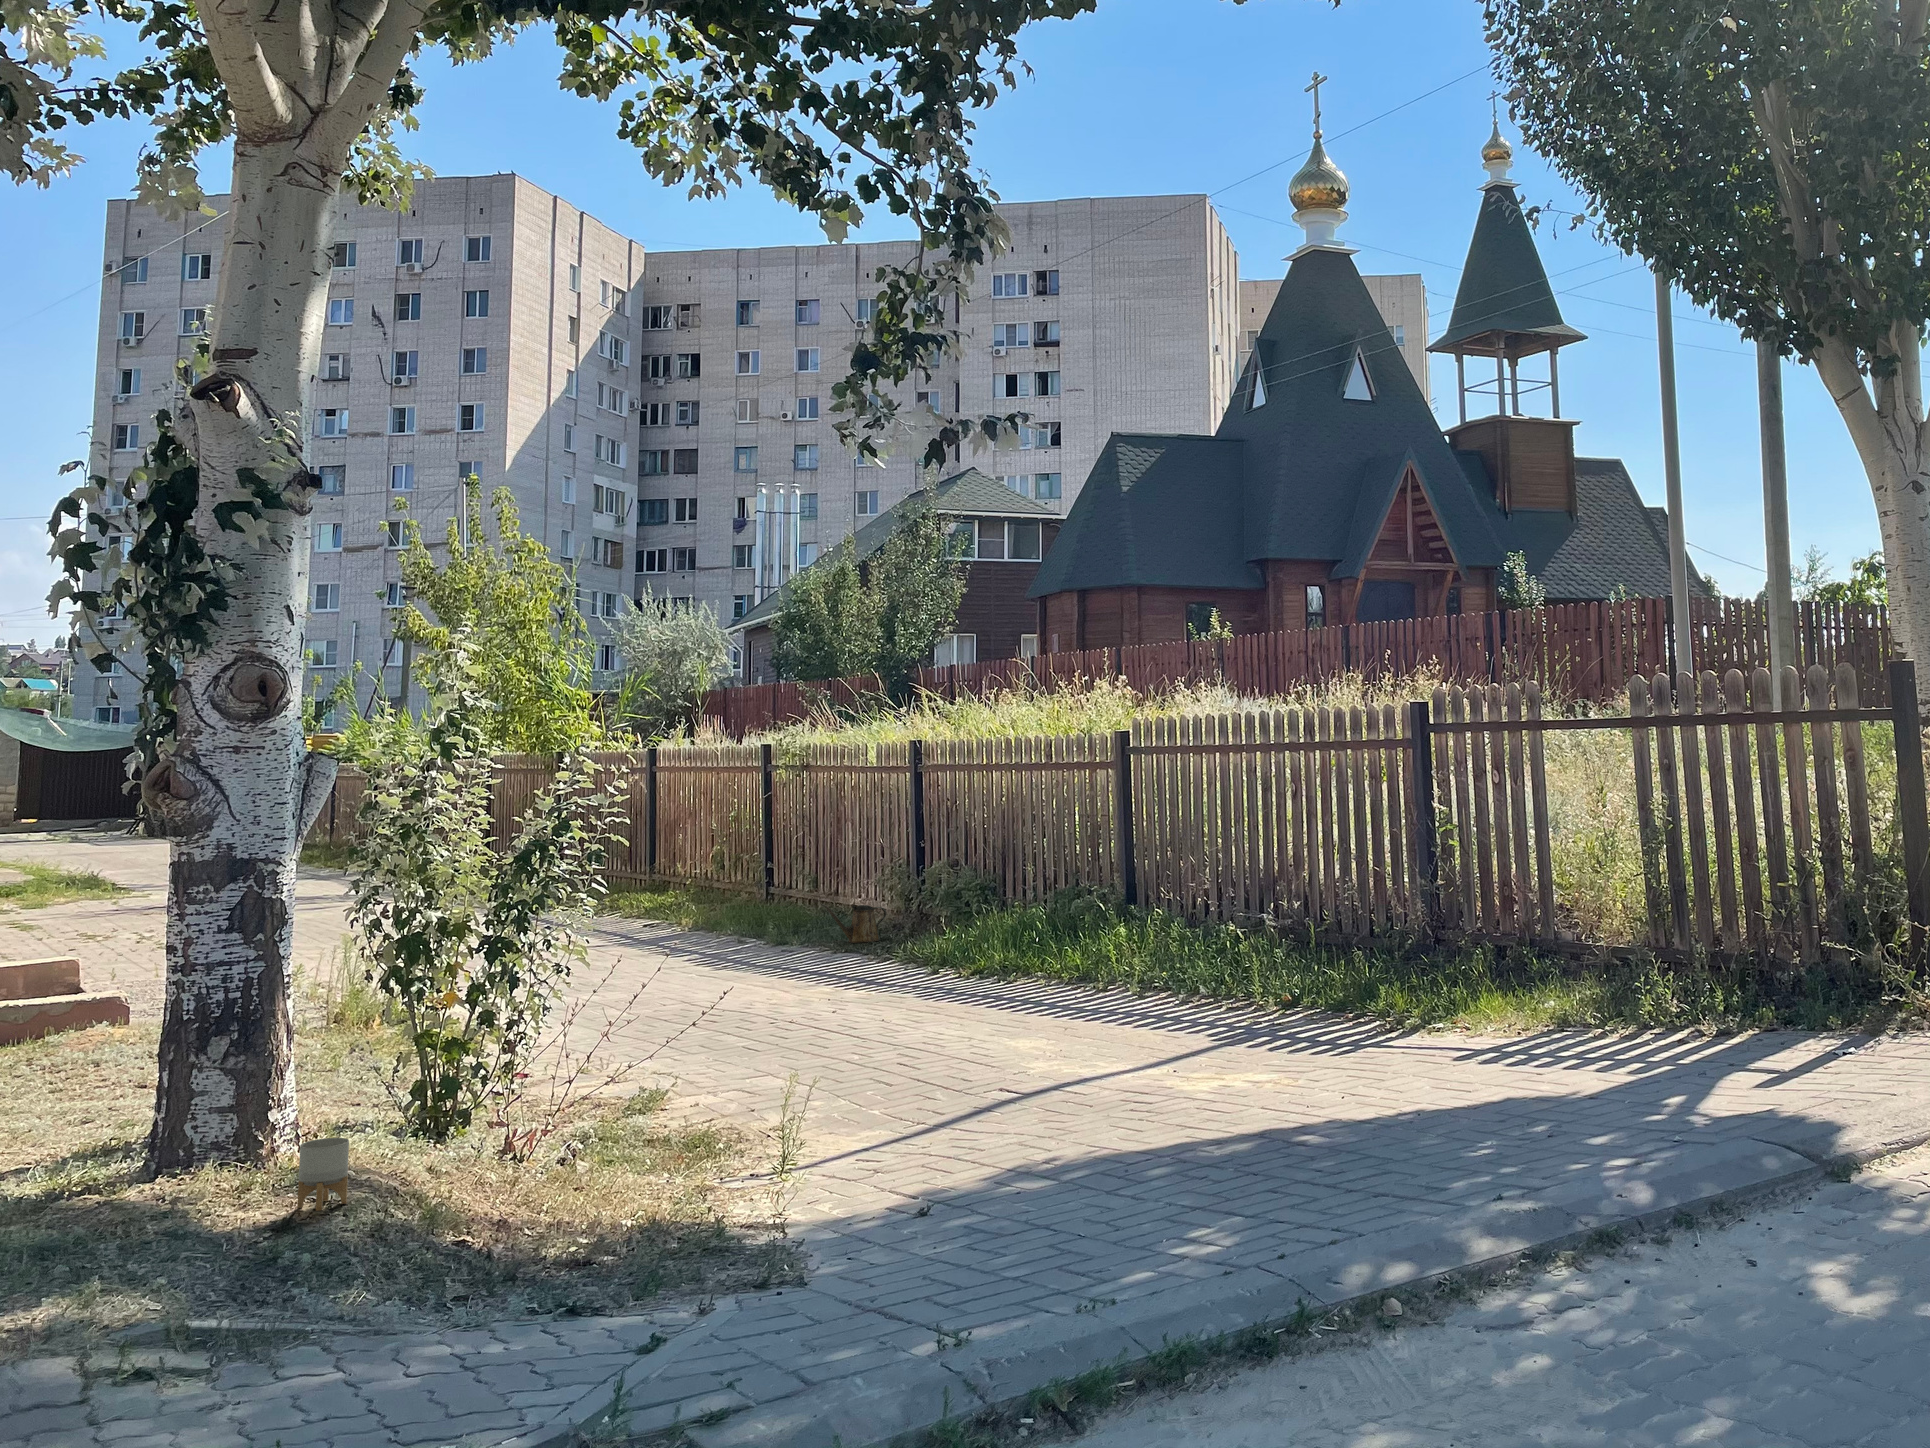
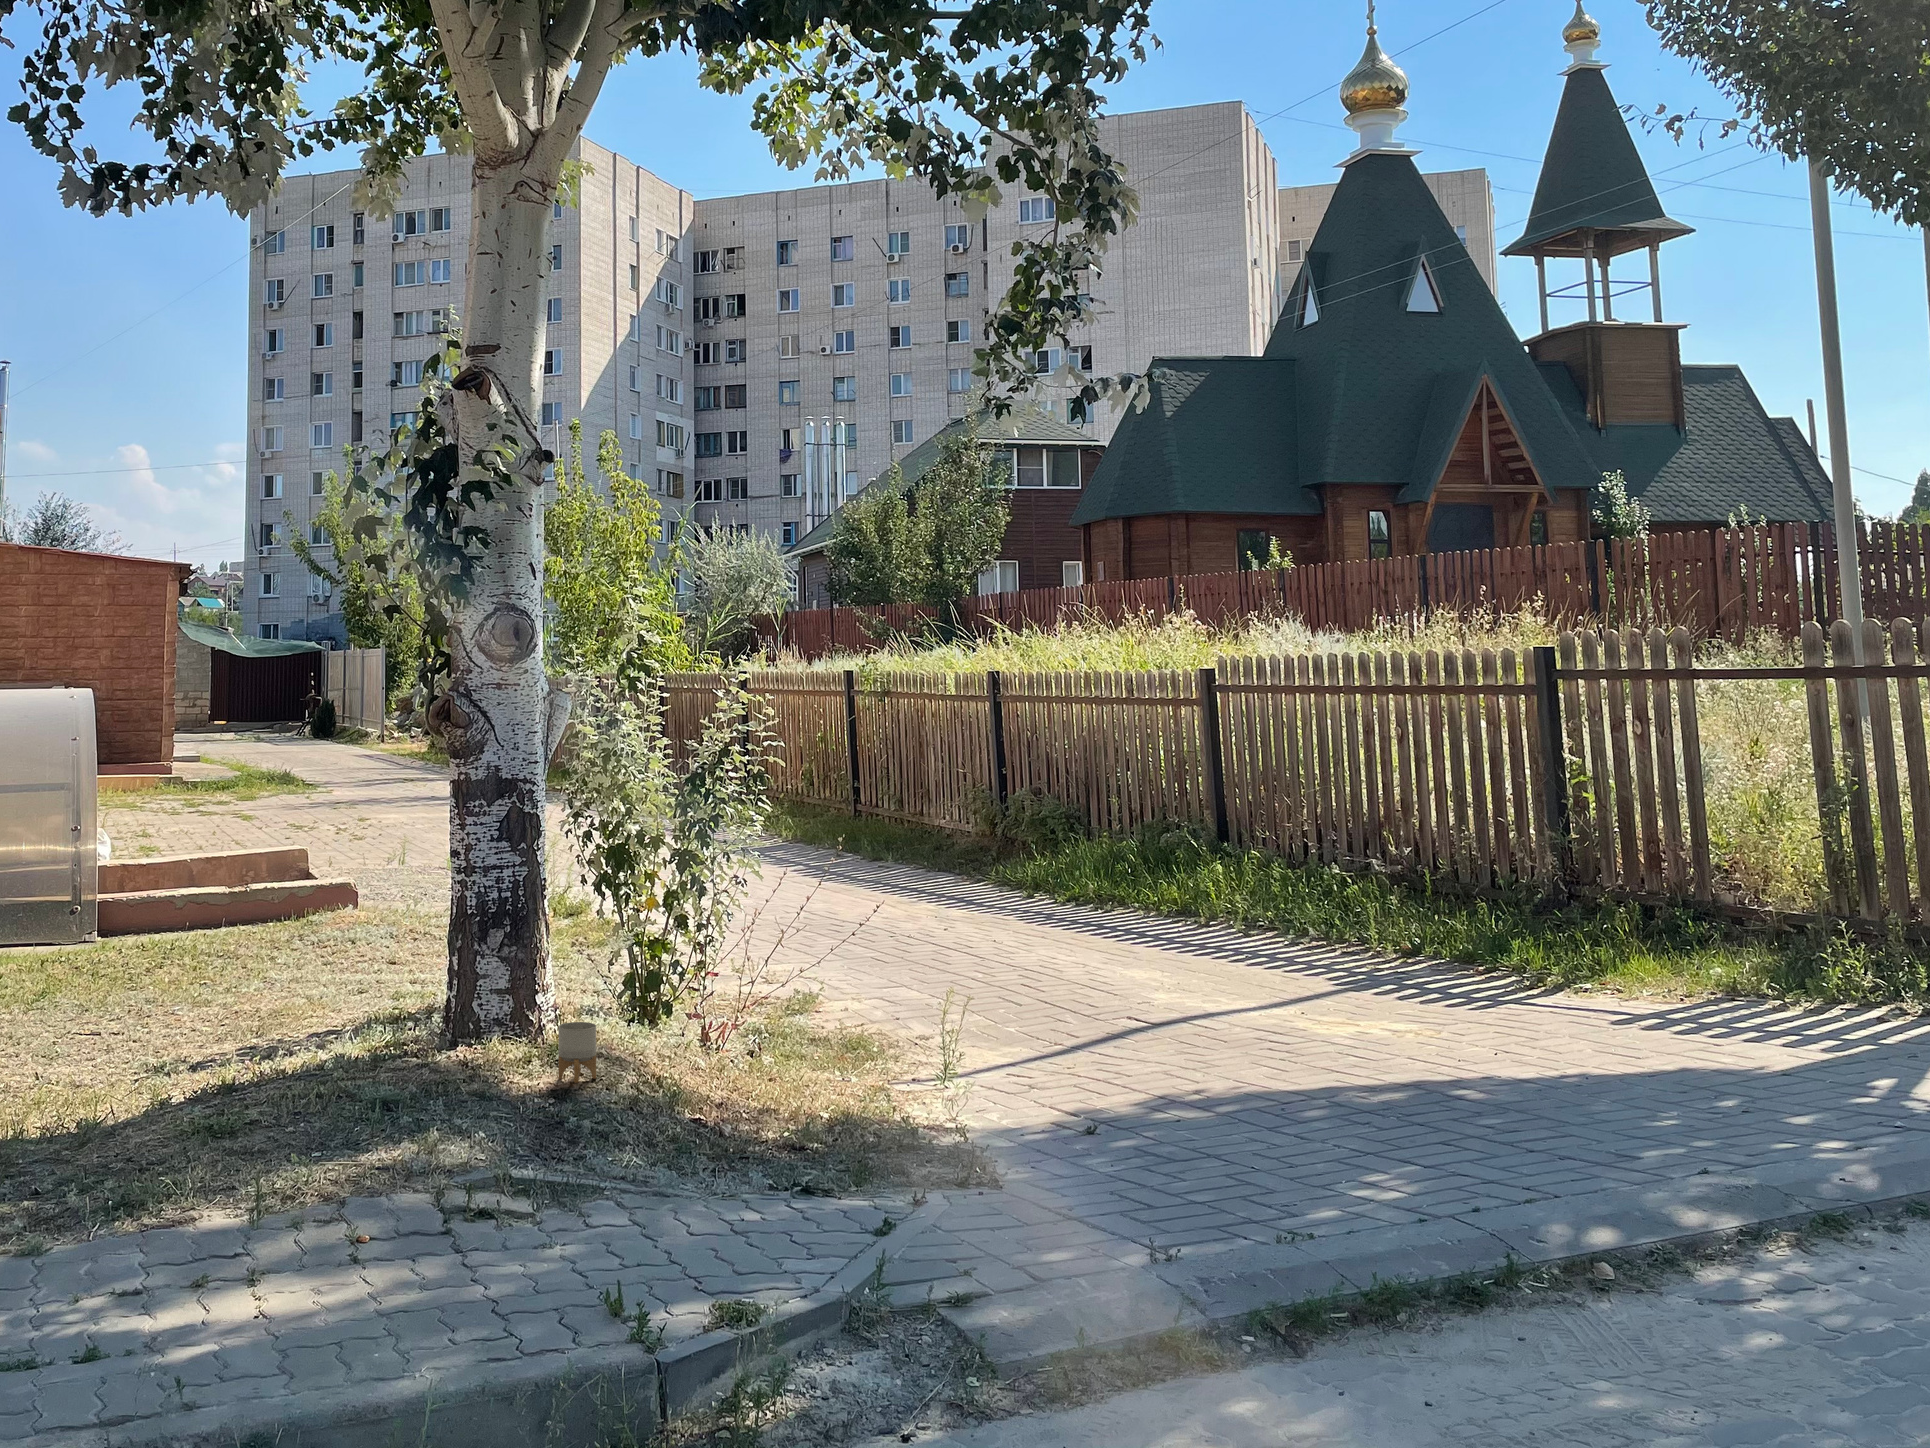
watering can: present [822,904,886,943] -> none [912,829,973,868]

